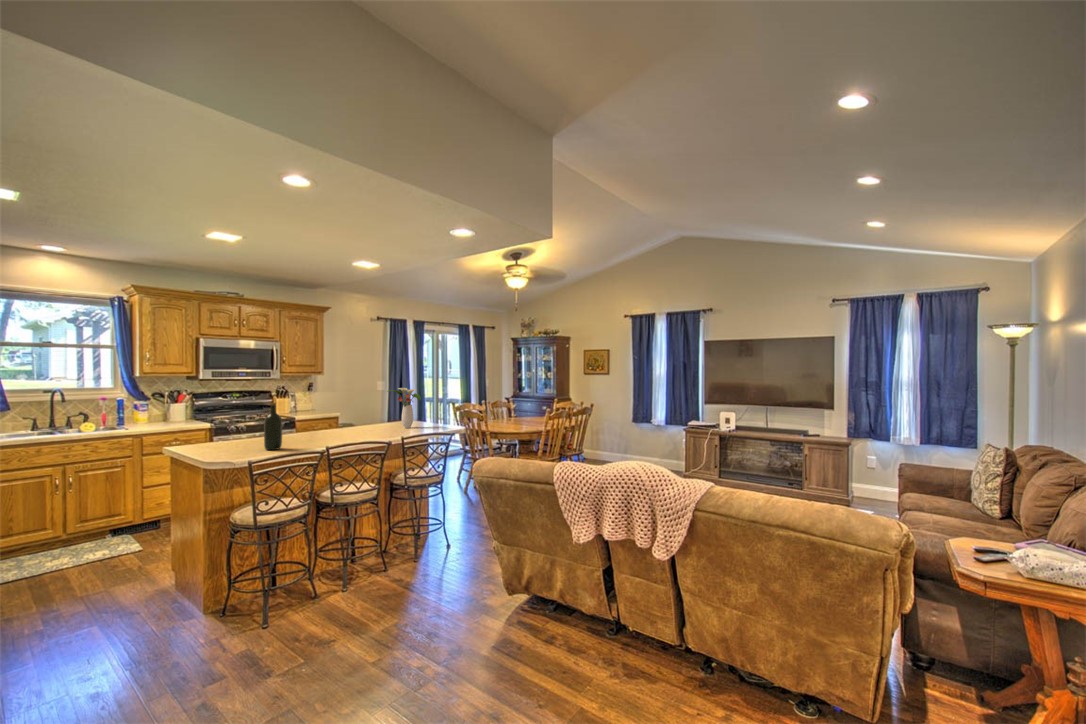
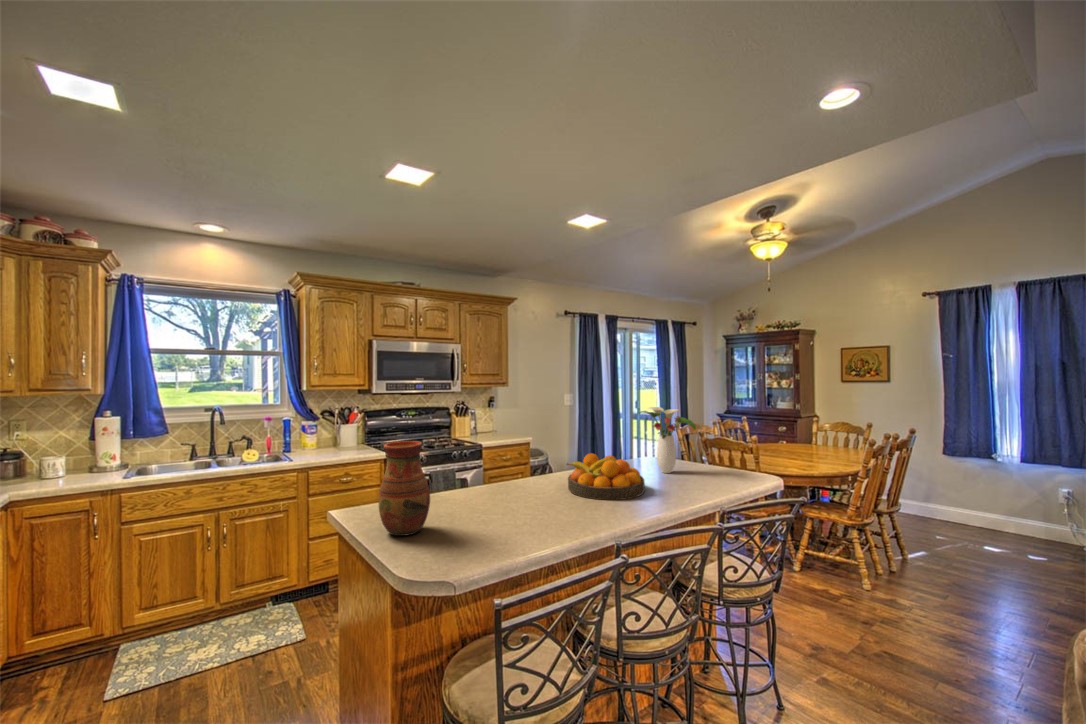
vase: none [201,403,234,453] -> present [379,441,430,536]
wine bottle: present [264,403,282,450] -> none [480,442,510,533]
fruit bowl: none [333,414,381,439] -> present [567,453,645,500]

